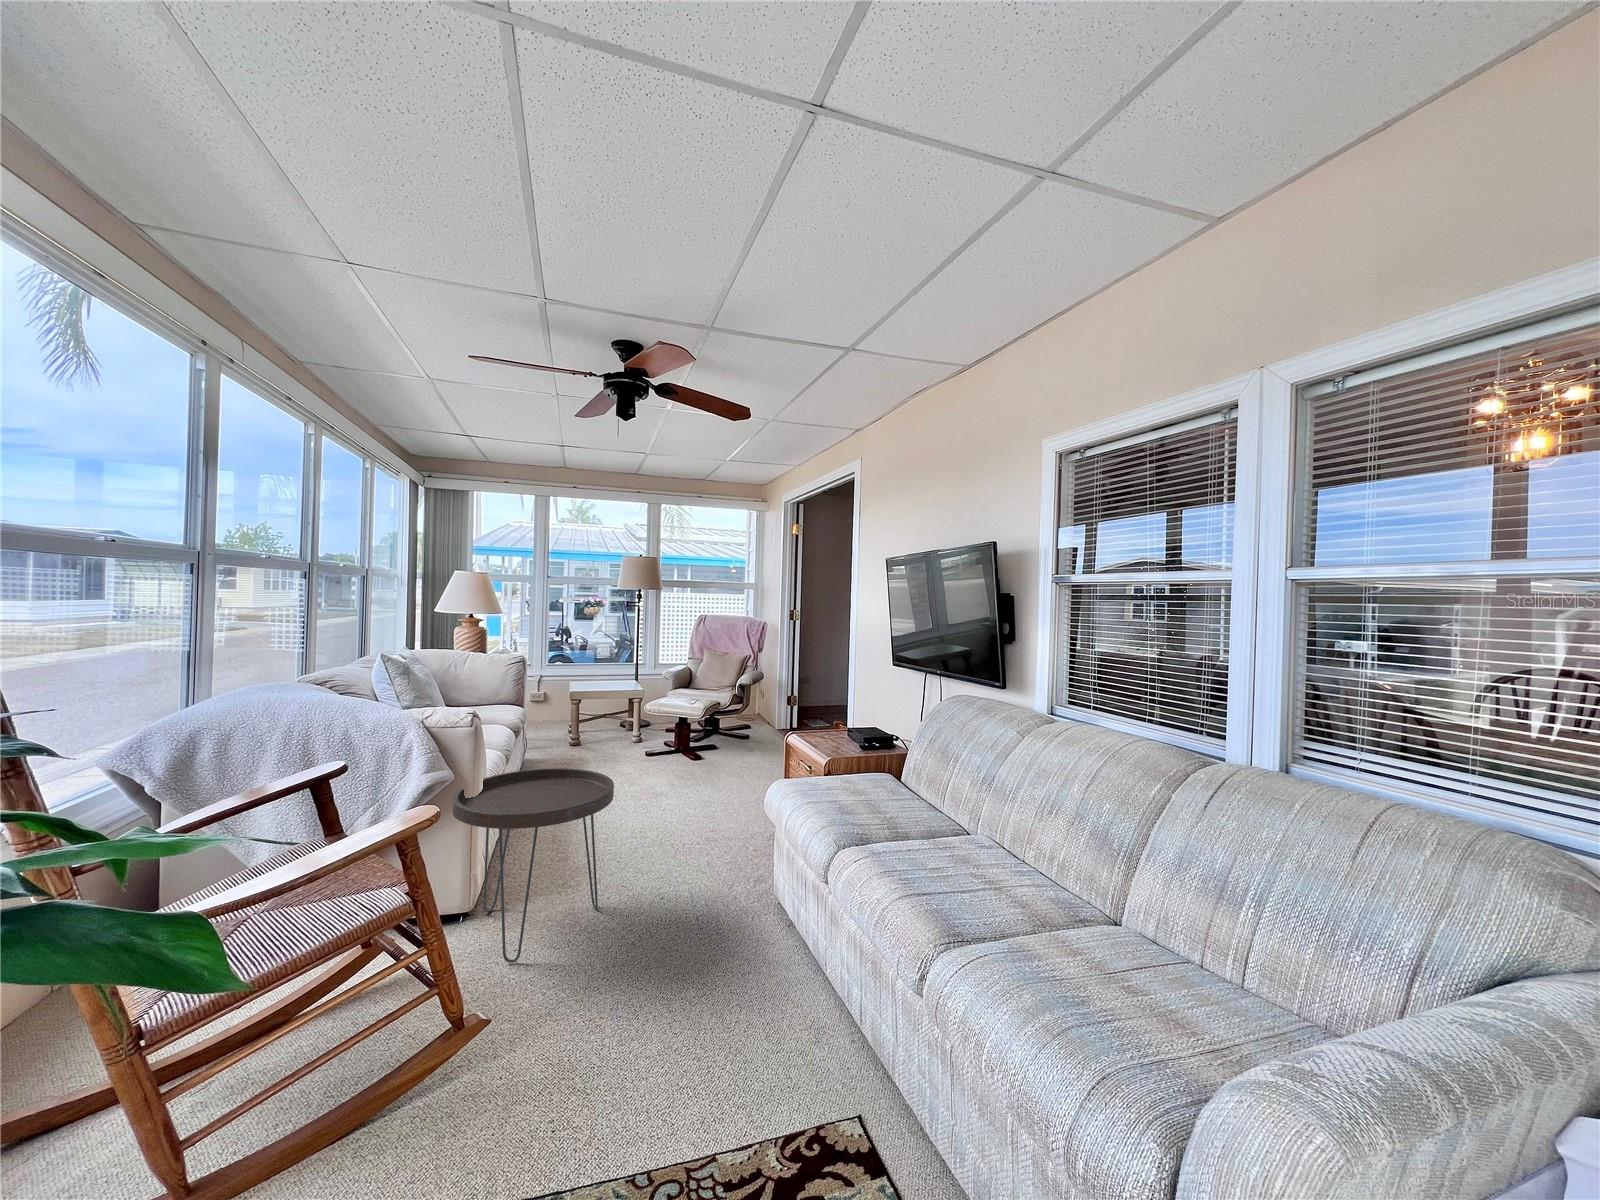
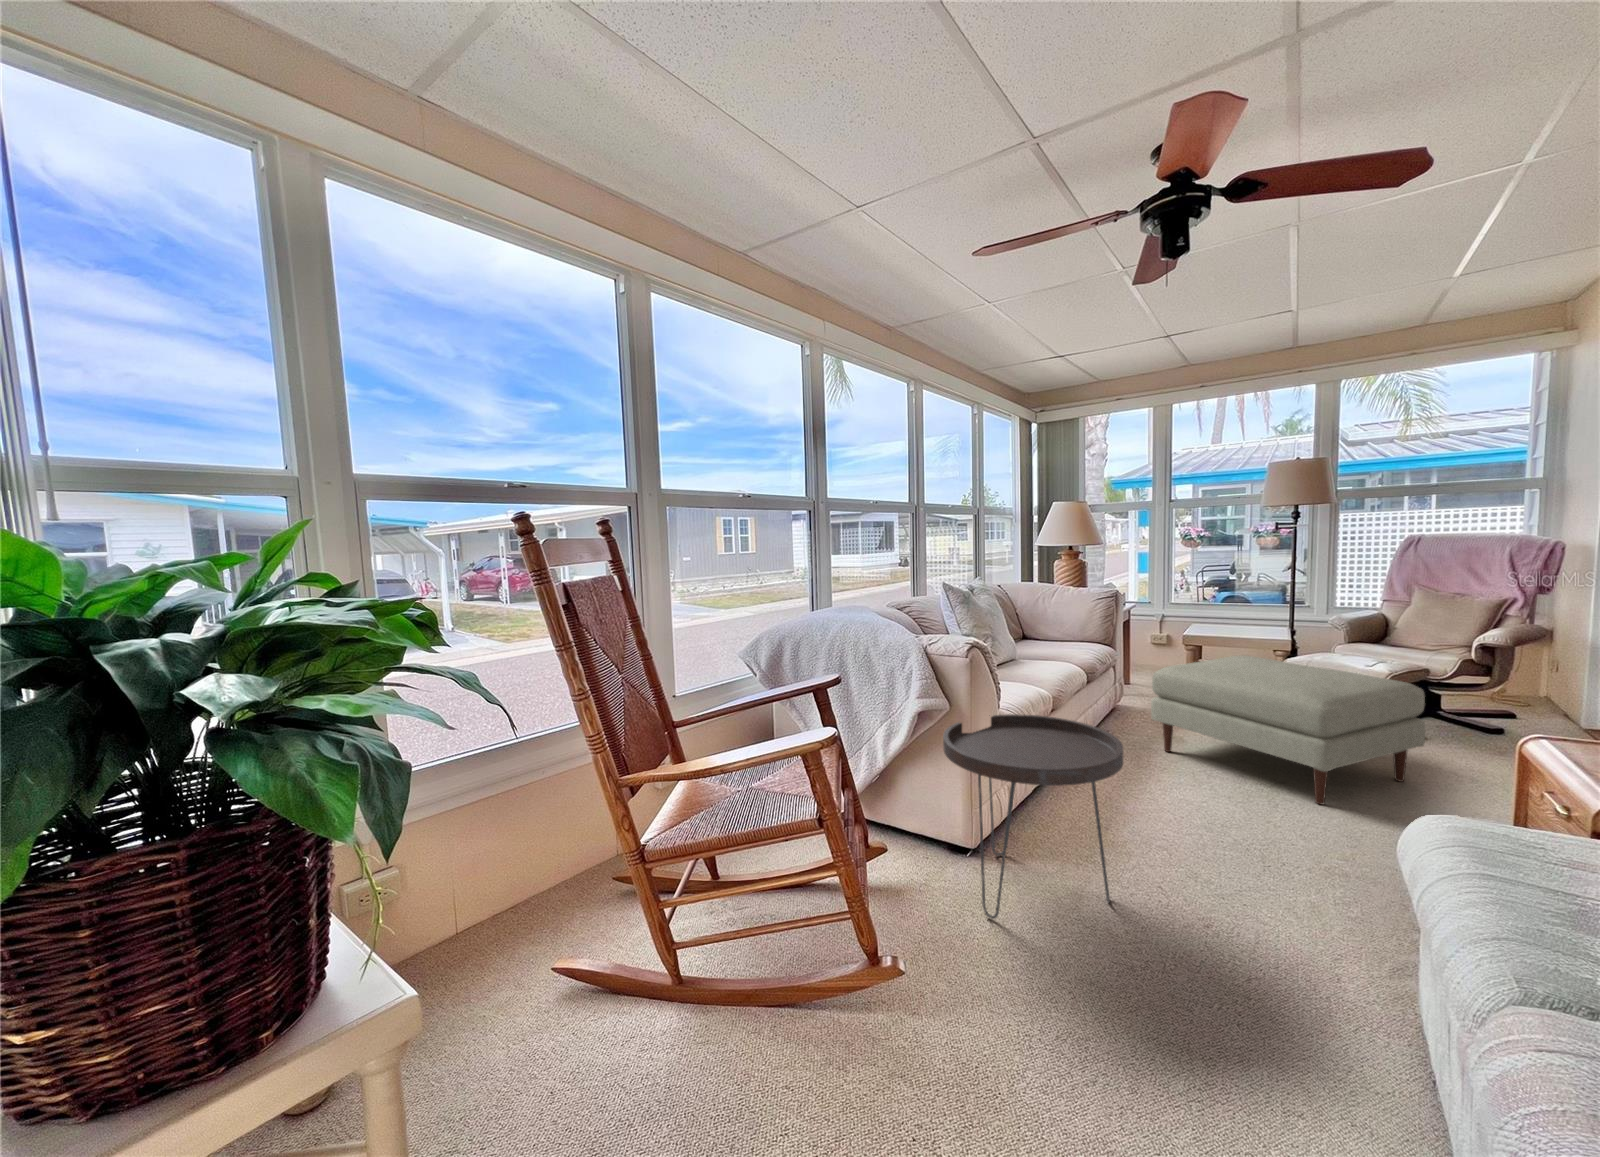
ottoman: none [570,704,728,799] -> present [1151,656,1425,805]

